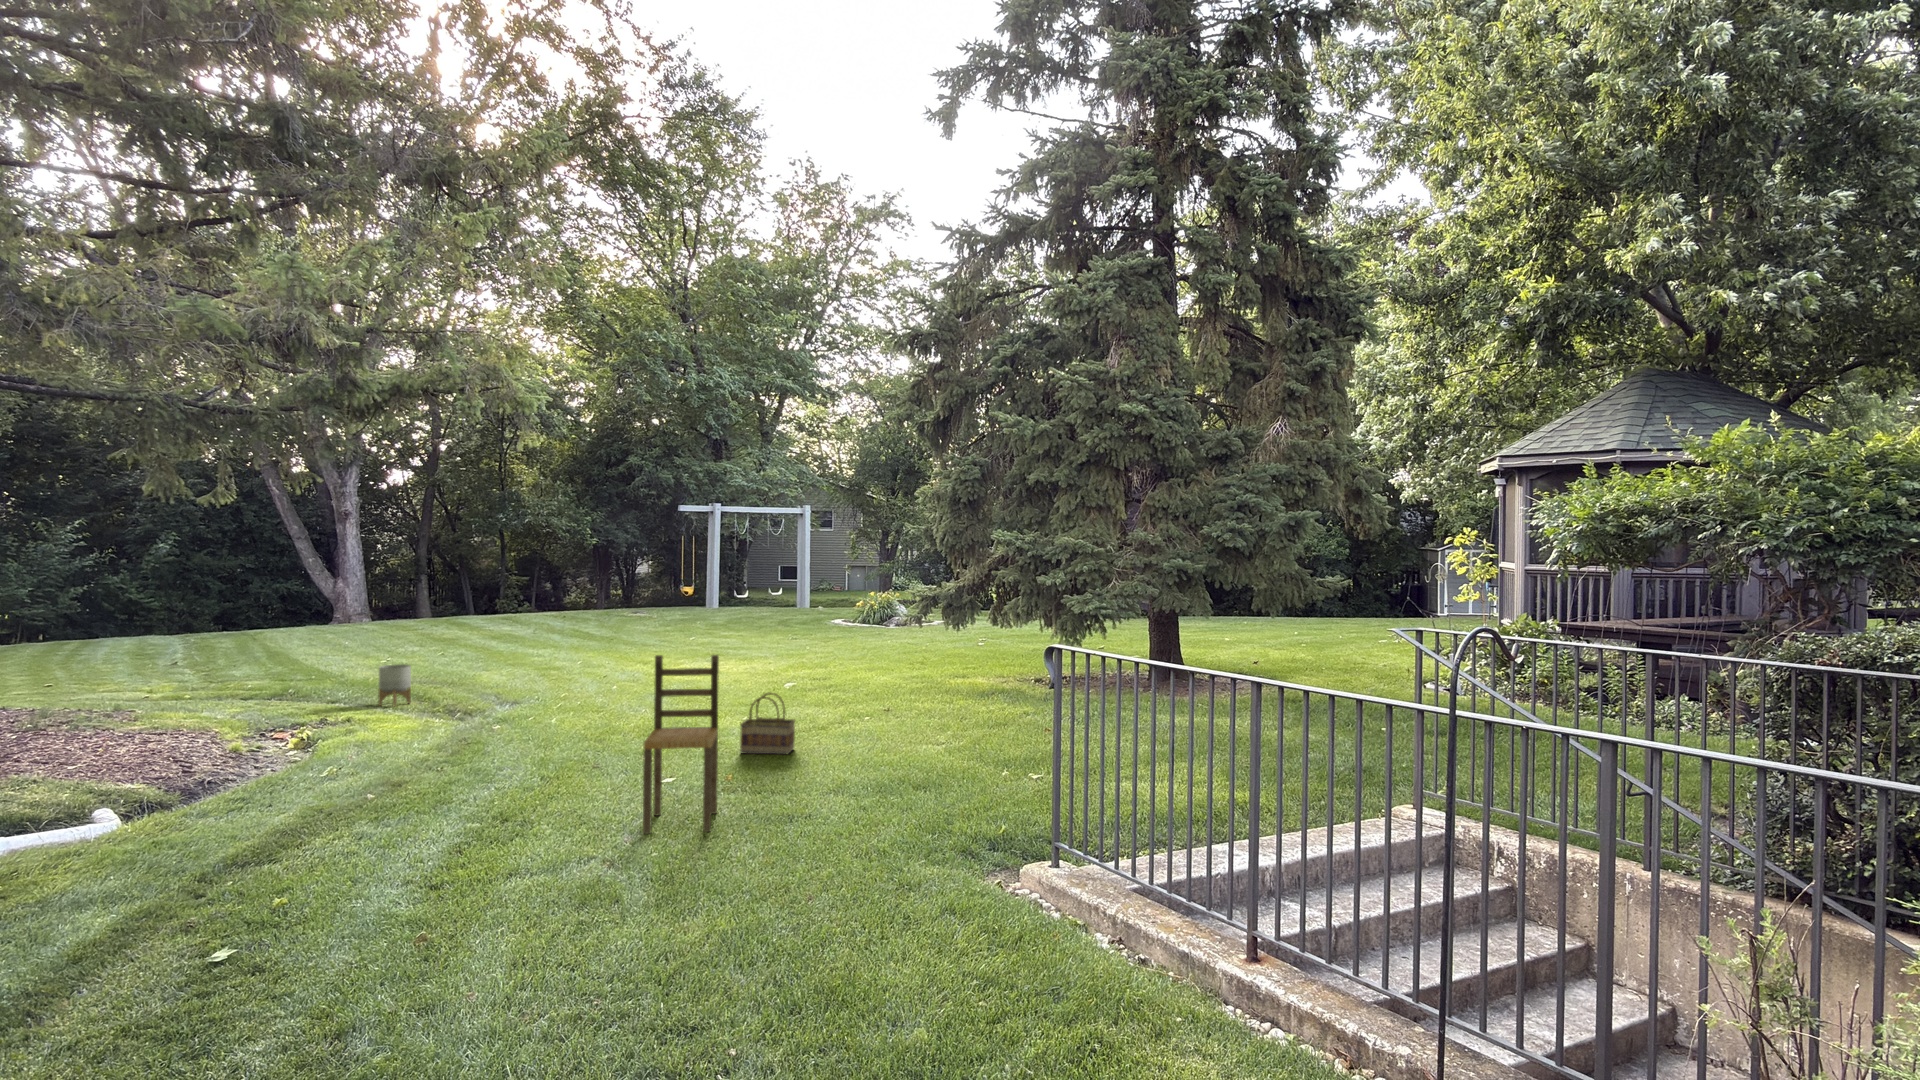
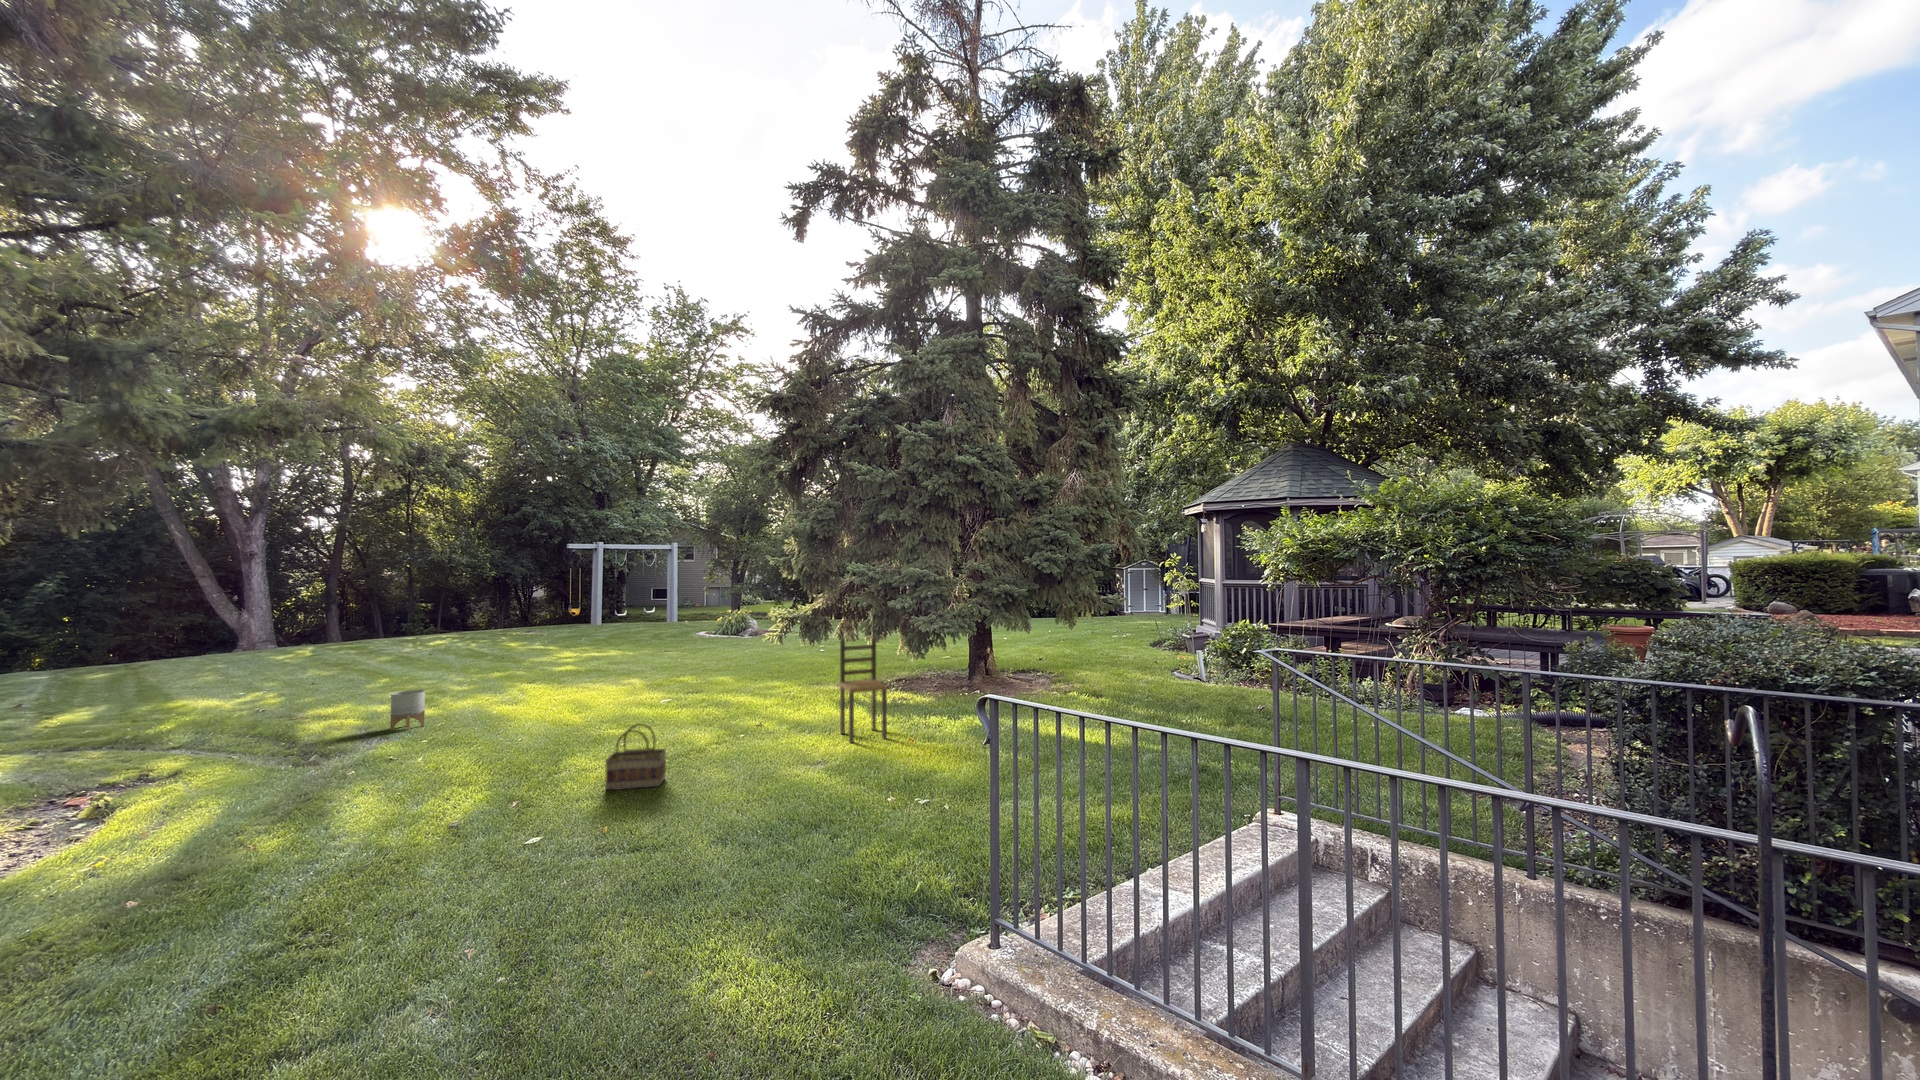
chair: present [643,655,719,834] -> present [840,637,887,743]
planter: present [378,664,411,707] -> present [390,690,425,731]

